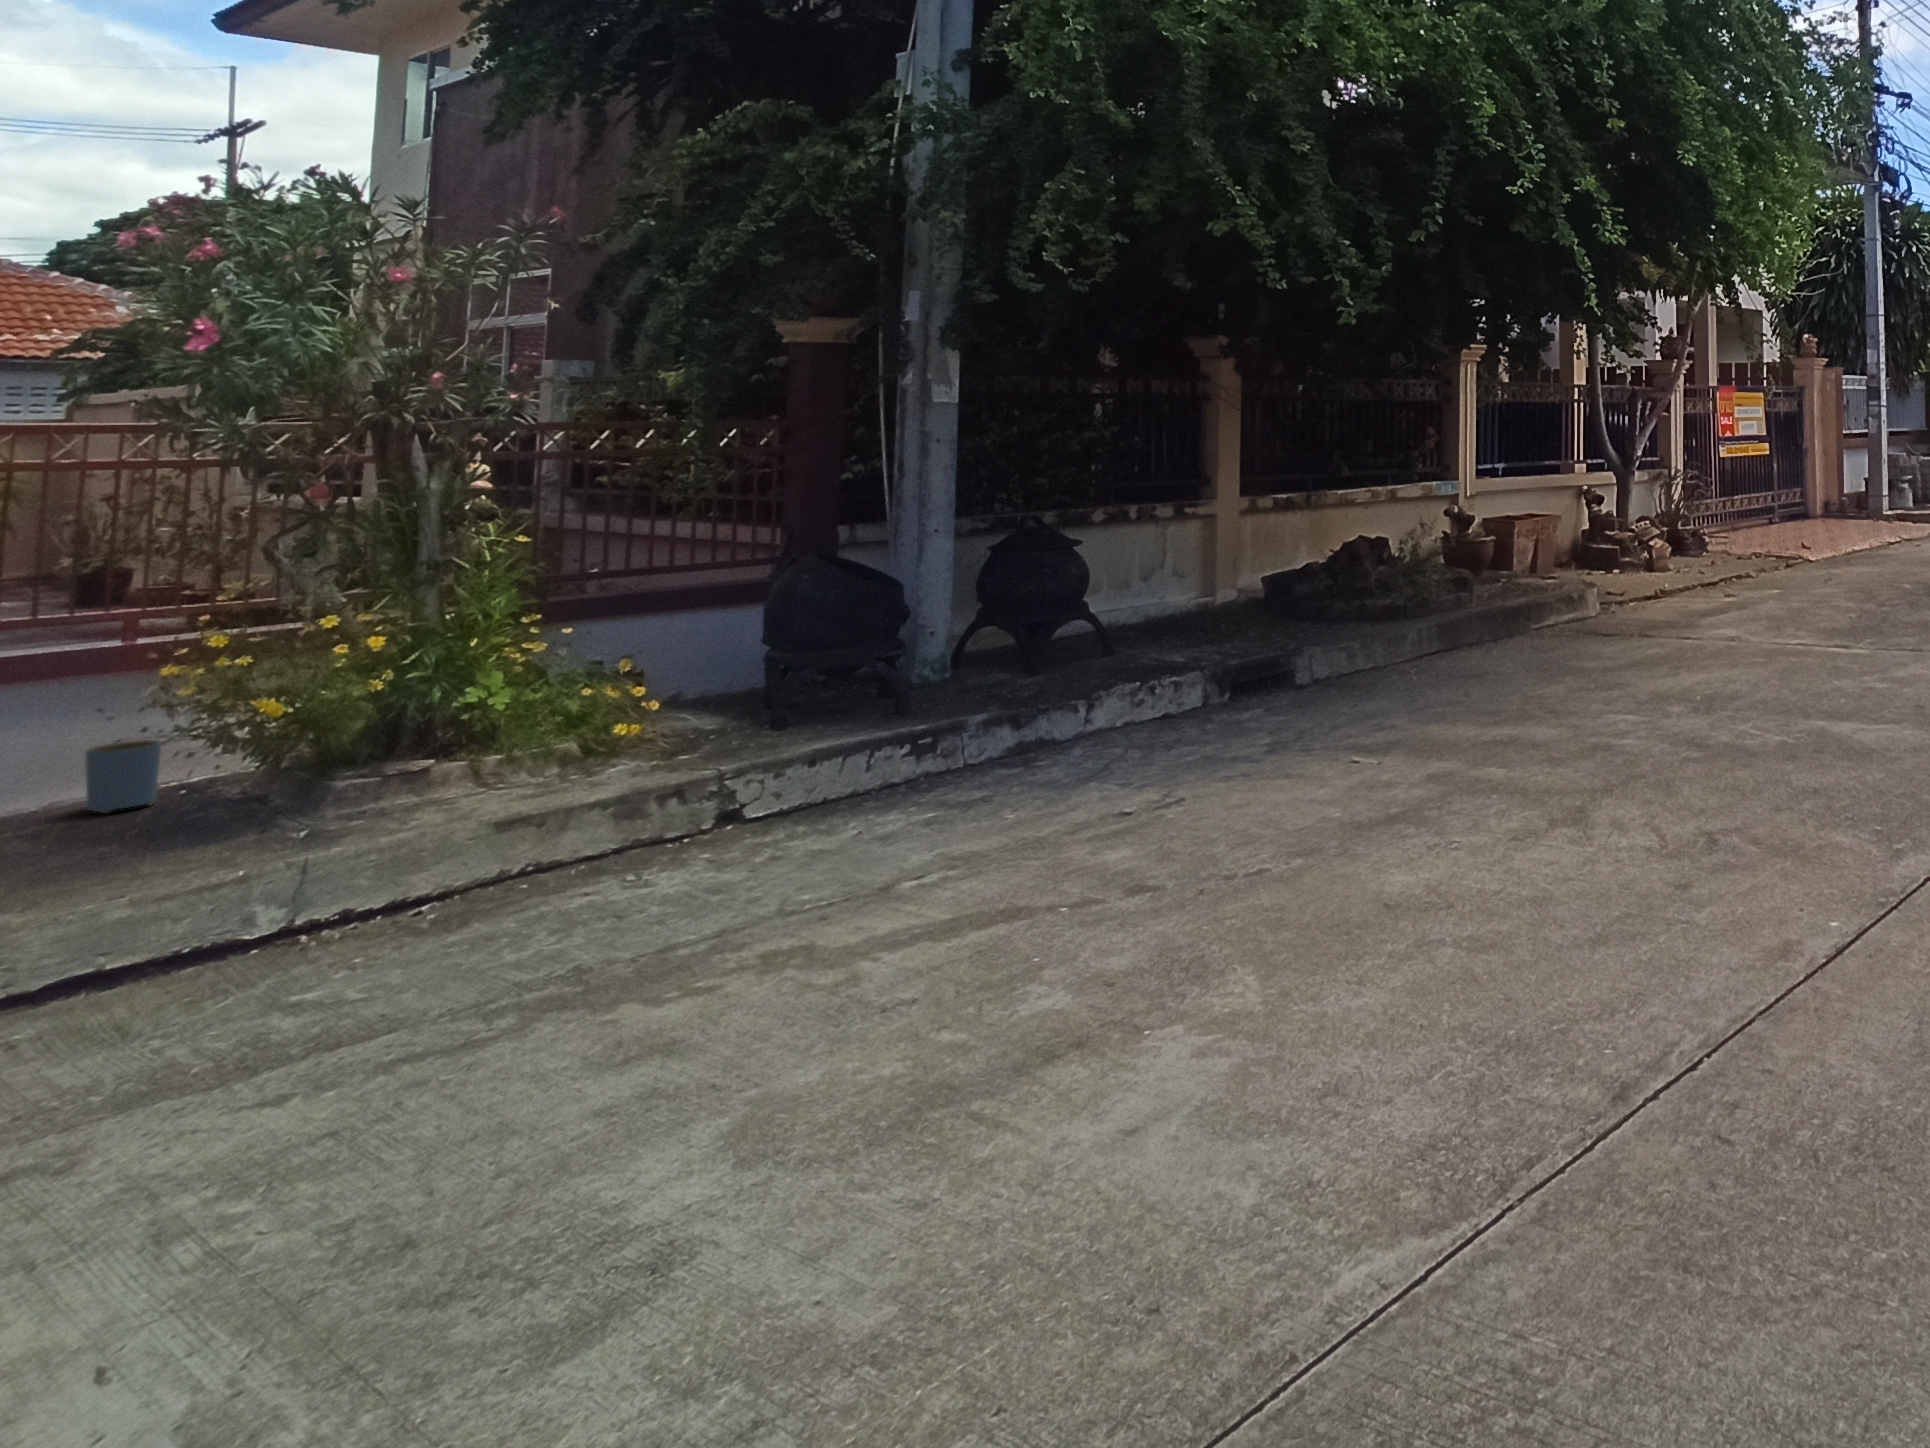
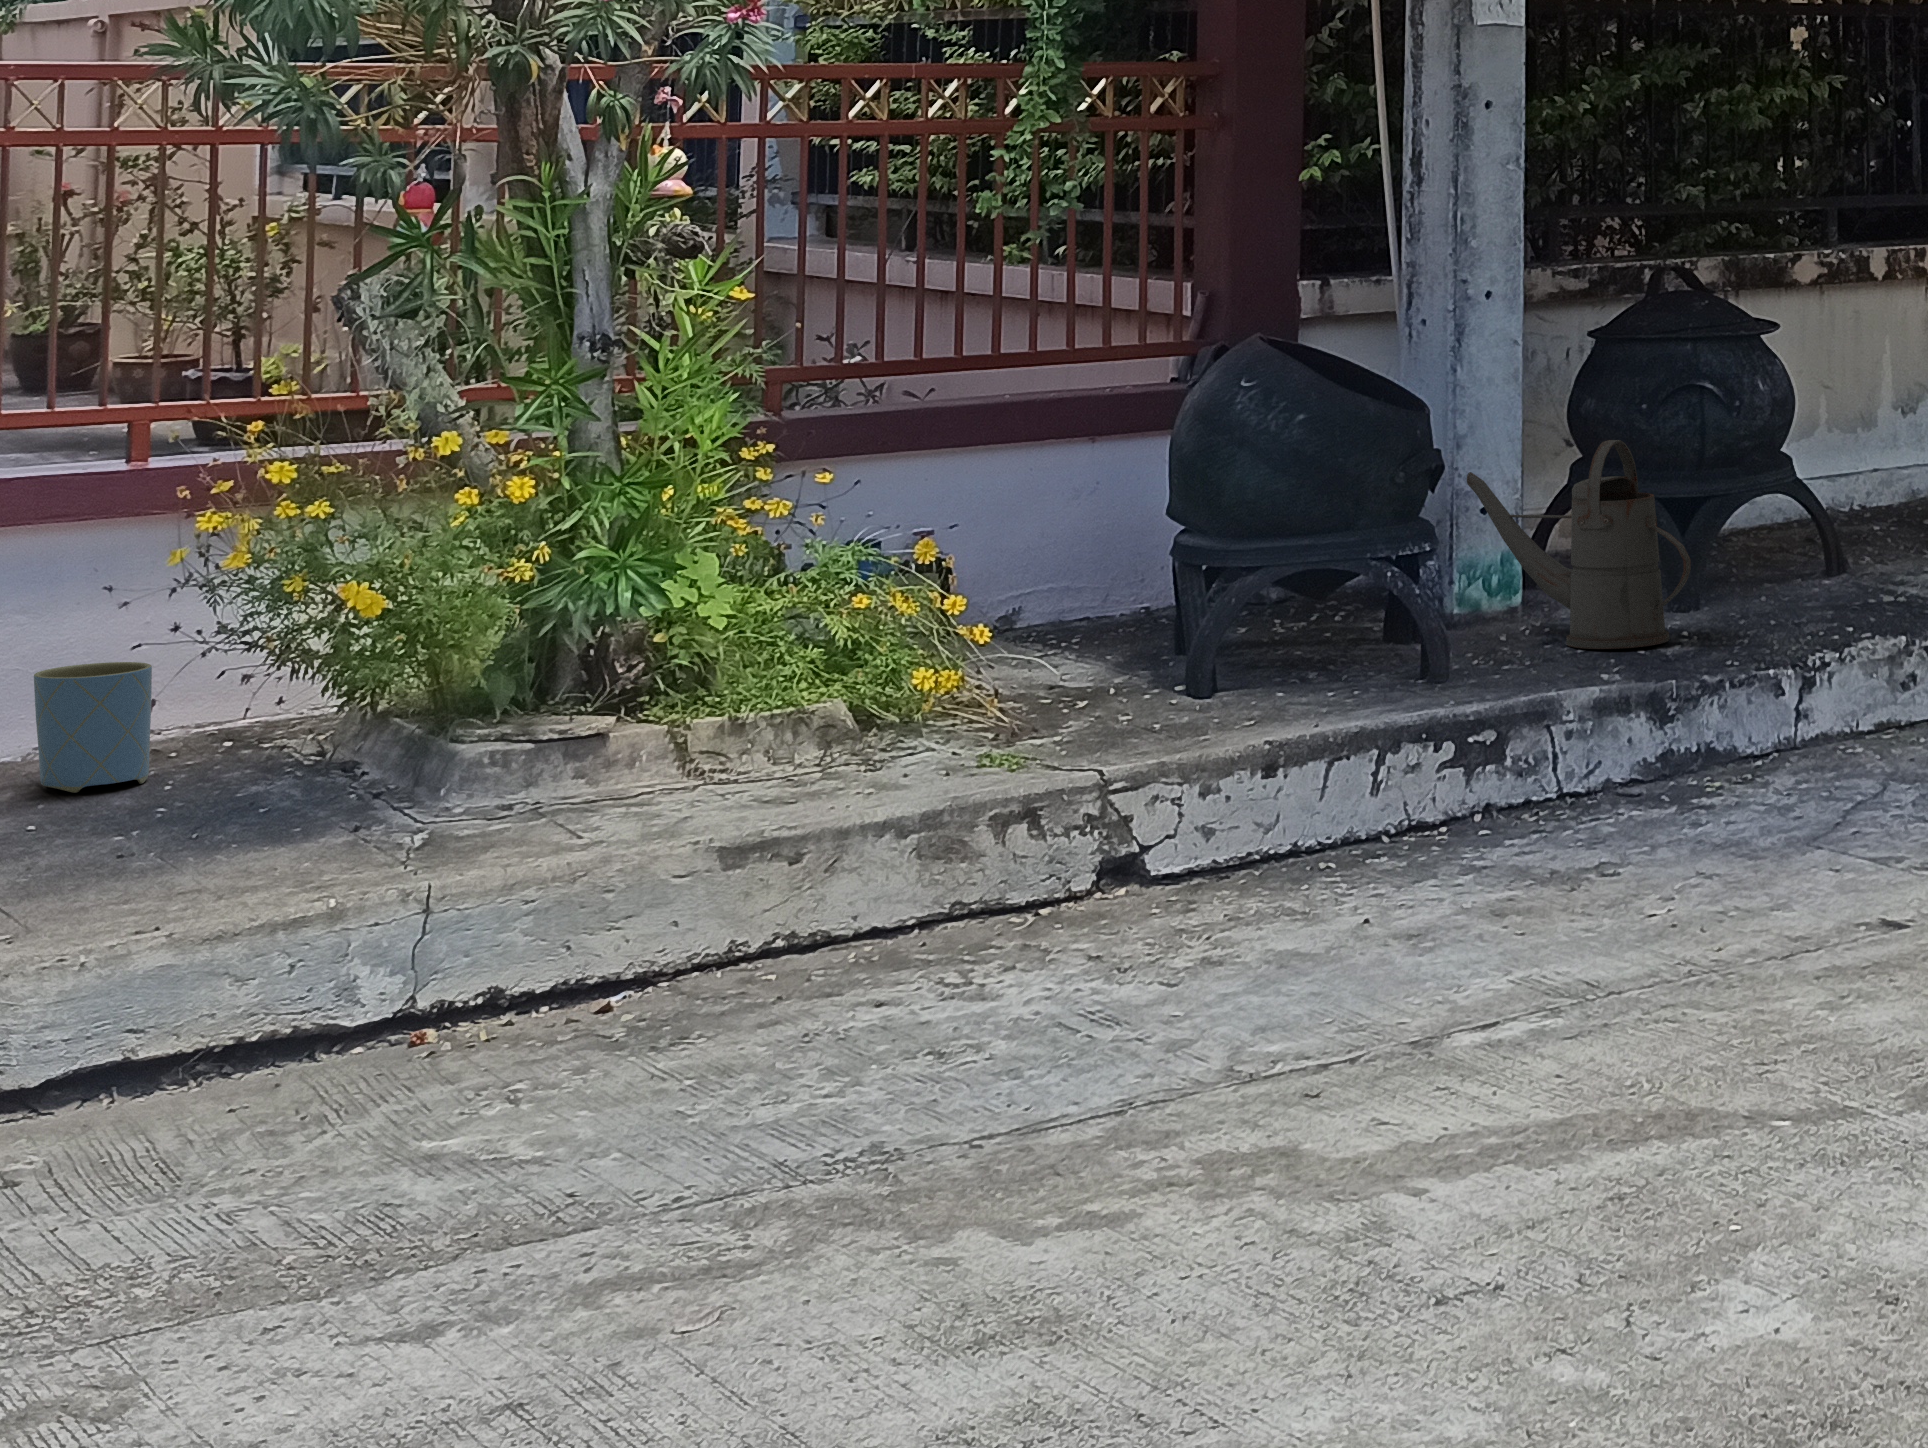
watering can: none [922,598,1030,698] -> present [1467,440,1691,649]

